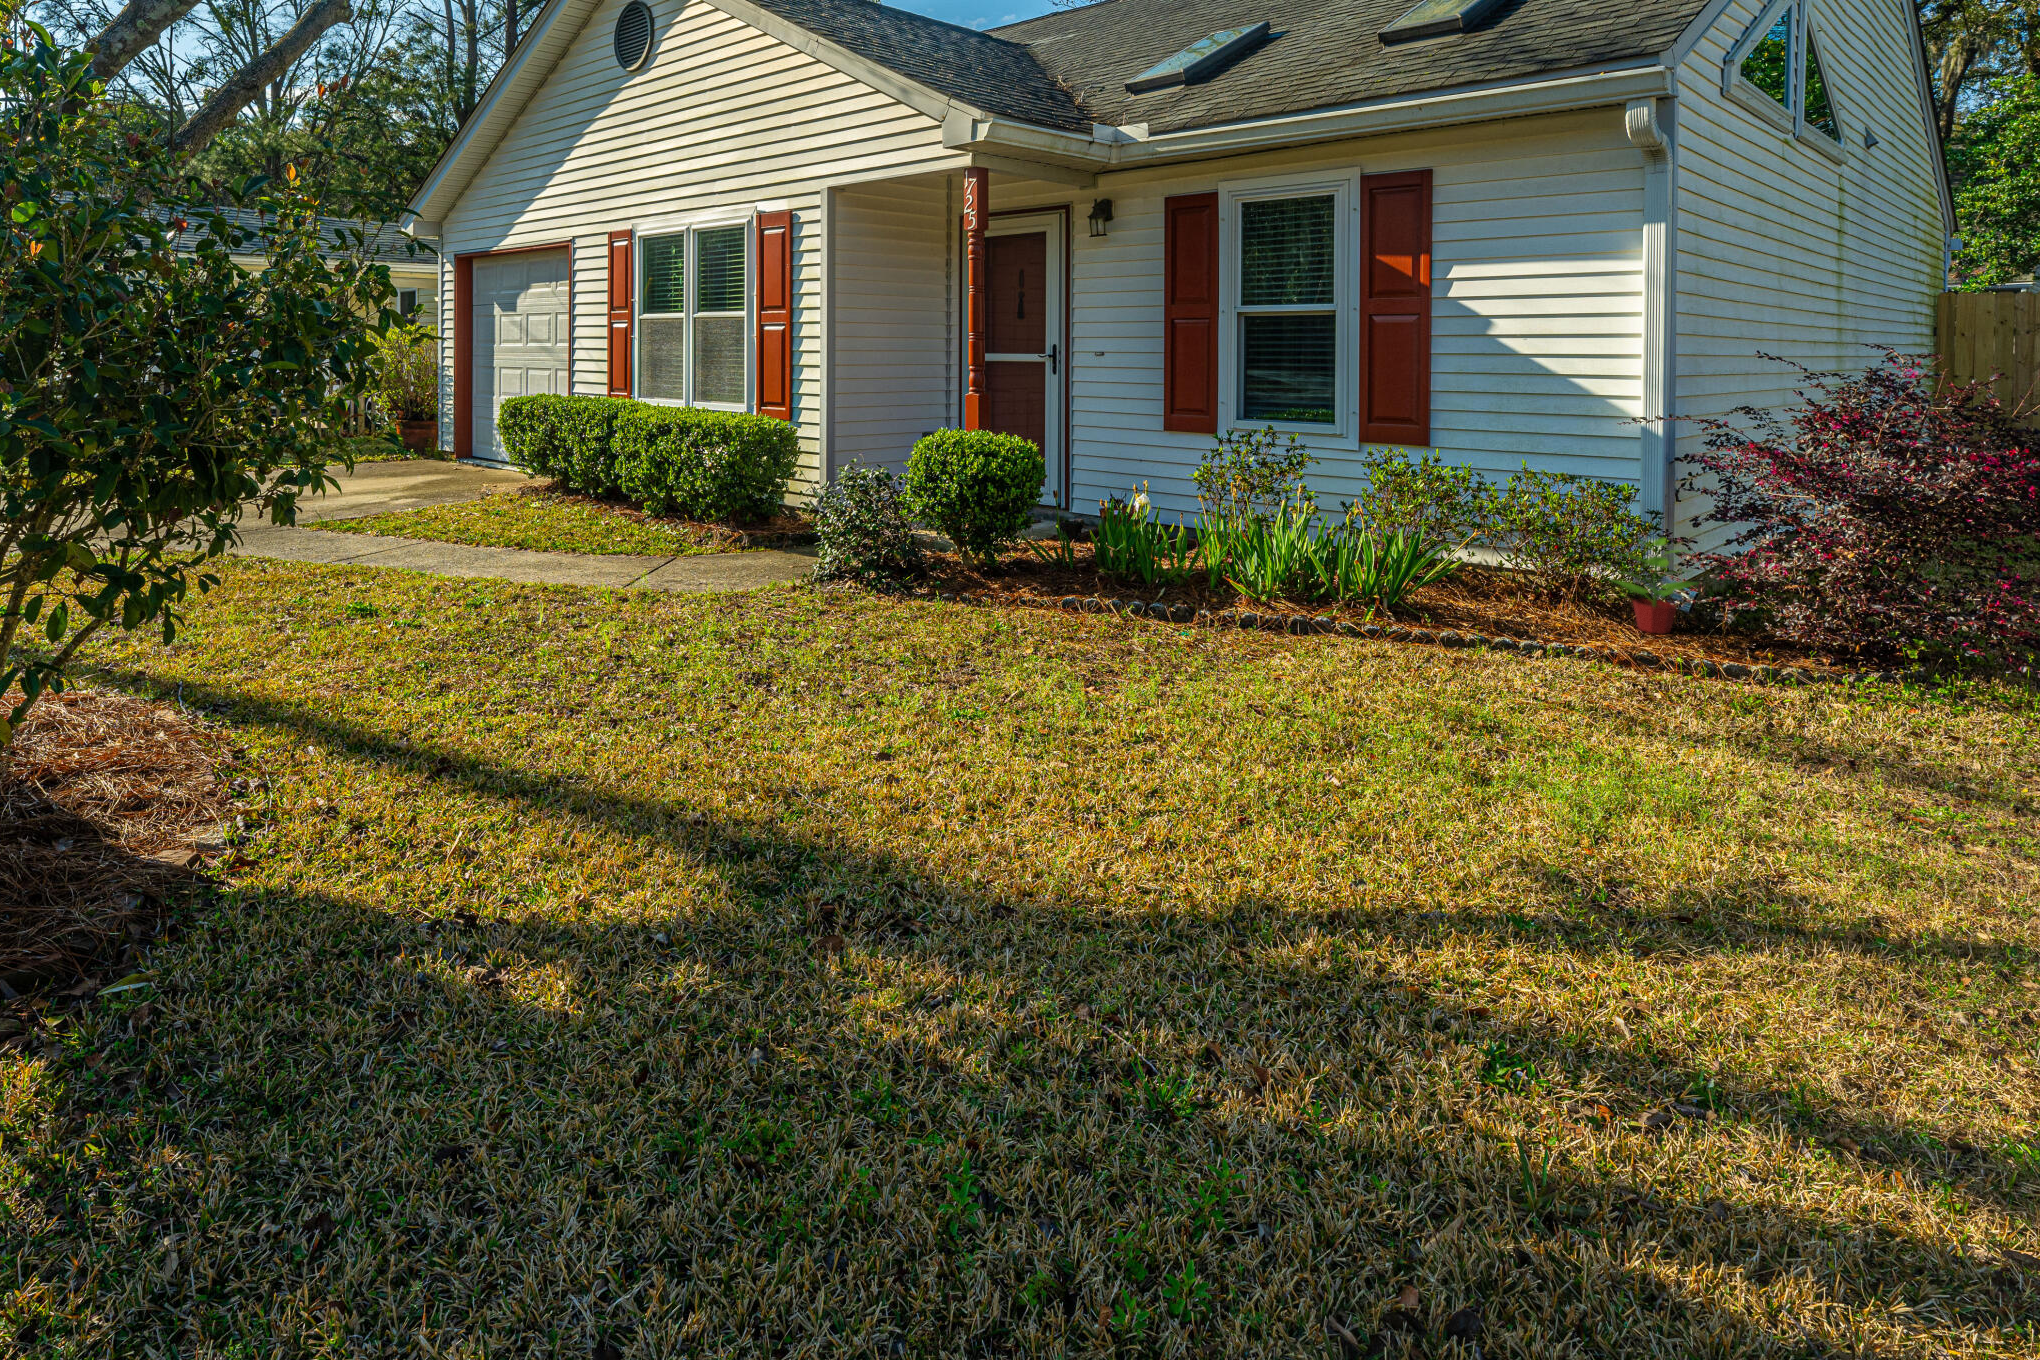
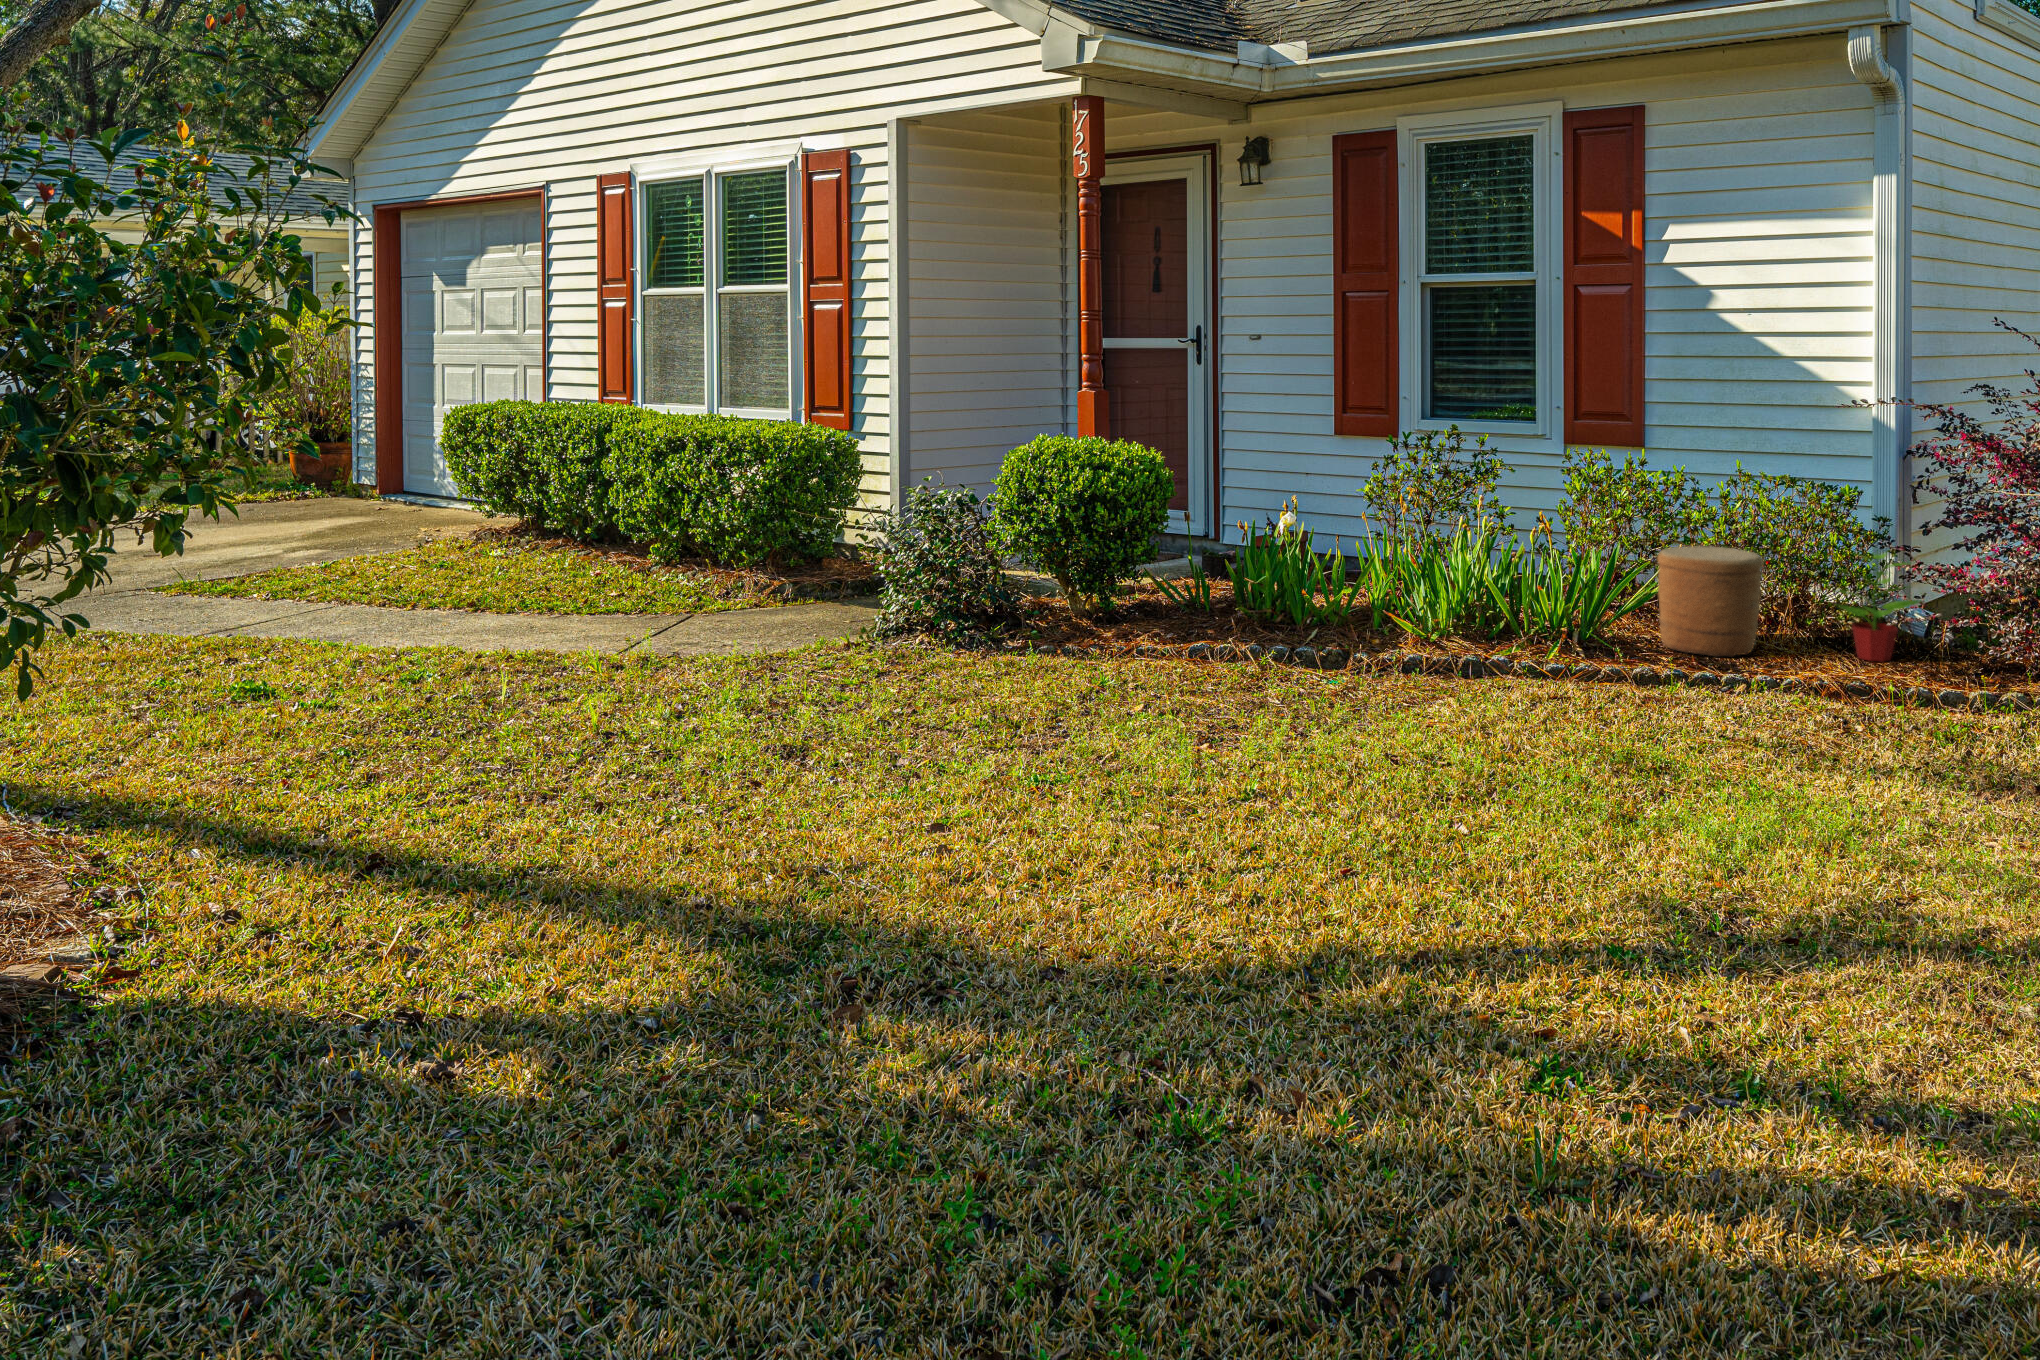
woven basket: none [1455,530,1552,625] -> present [1658,546,1764,657]

